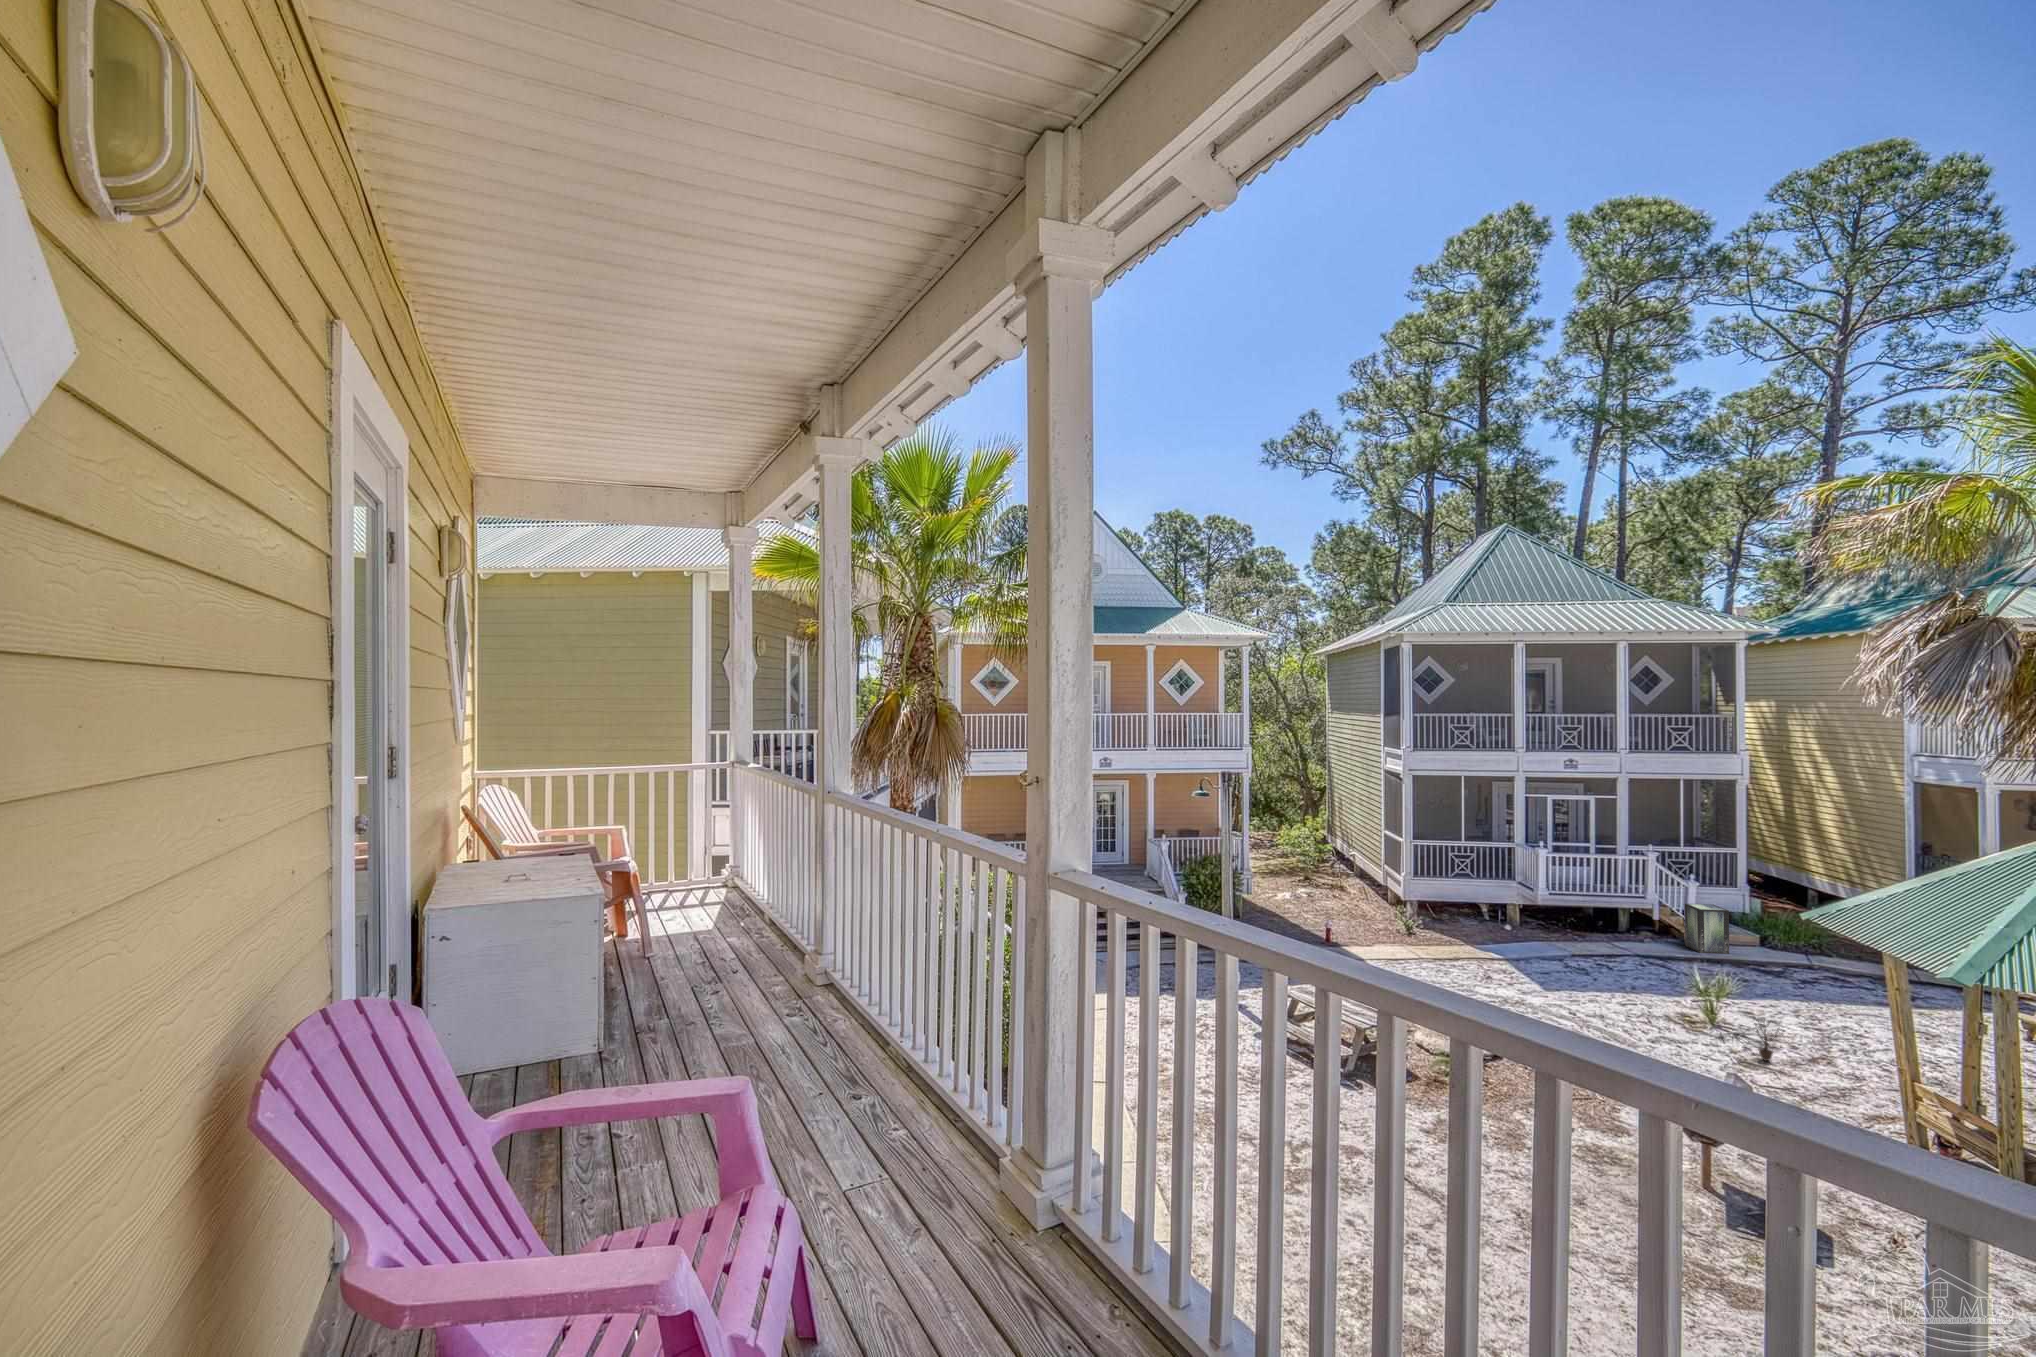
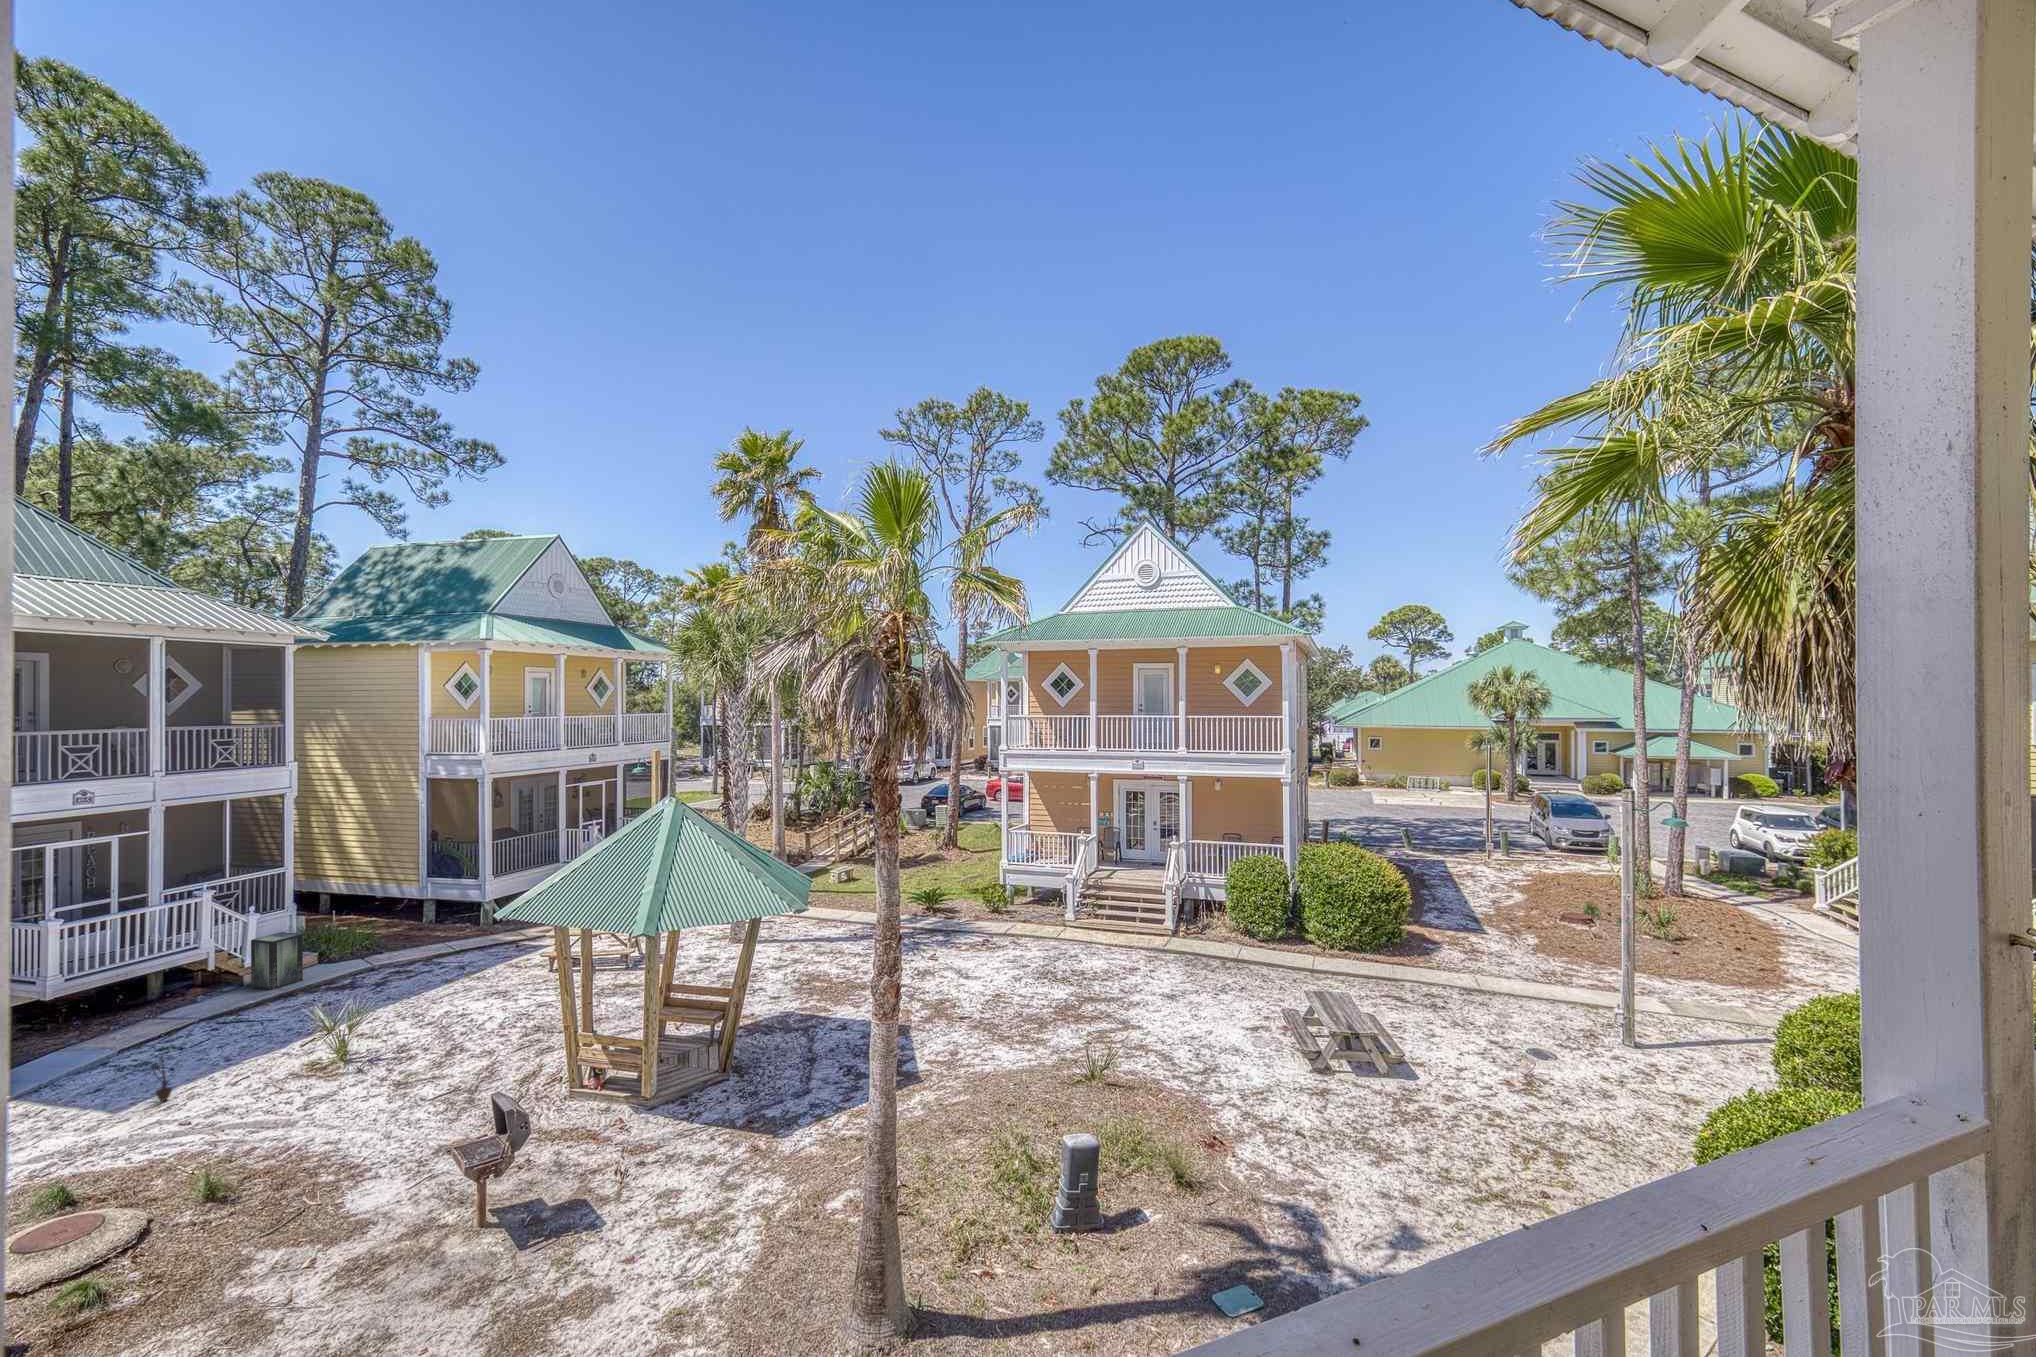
decorative plant: present [1754,1019,1780,1061] -> present [140,1057,179,1102]

